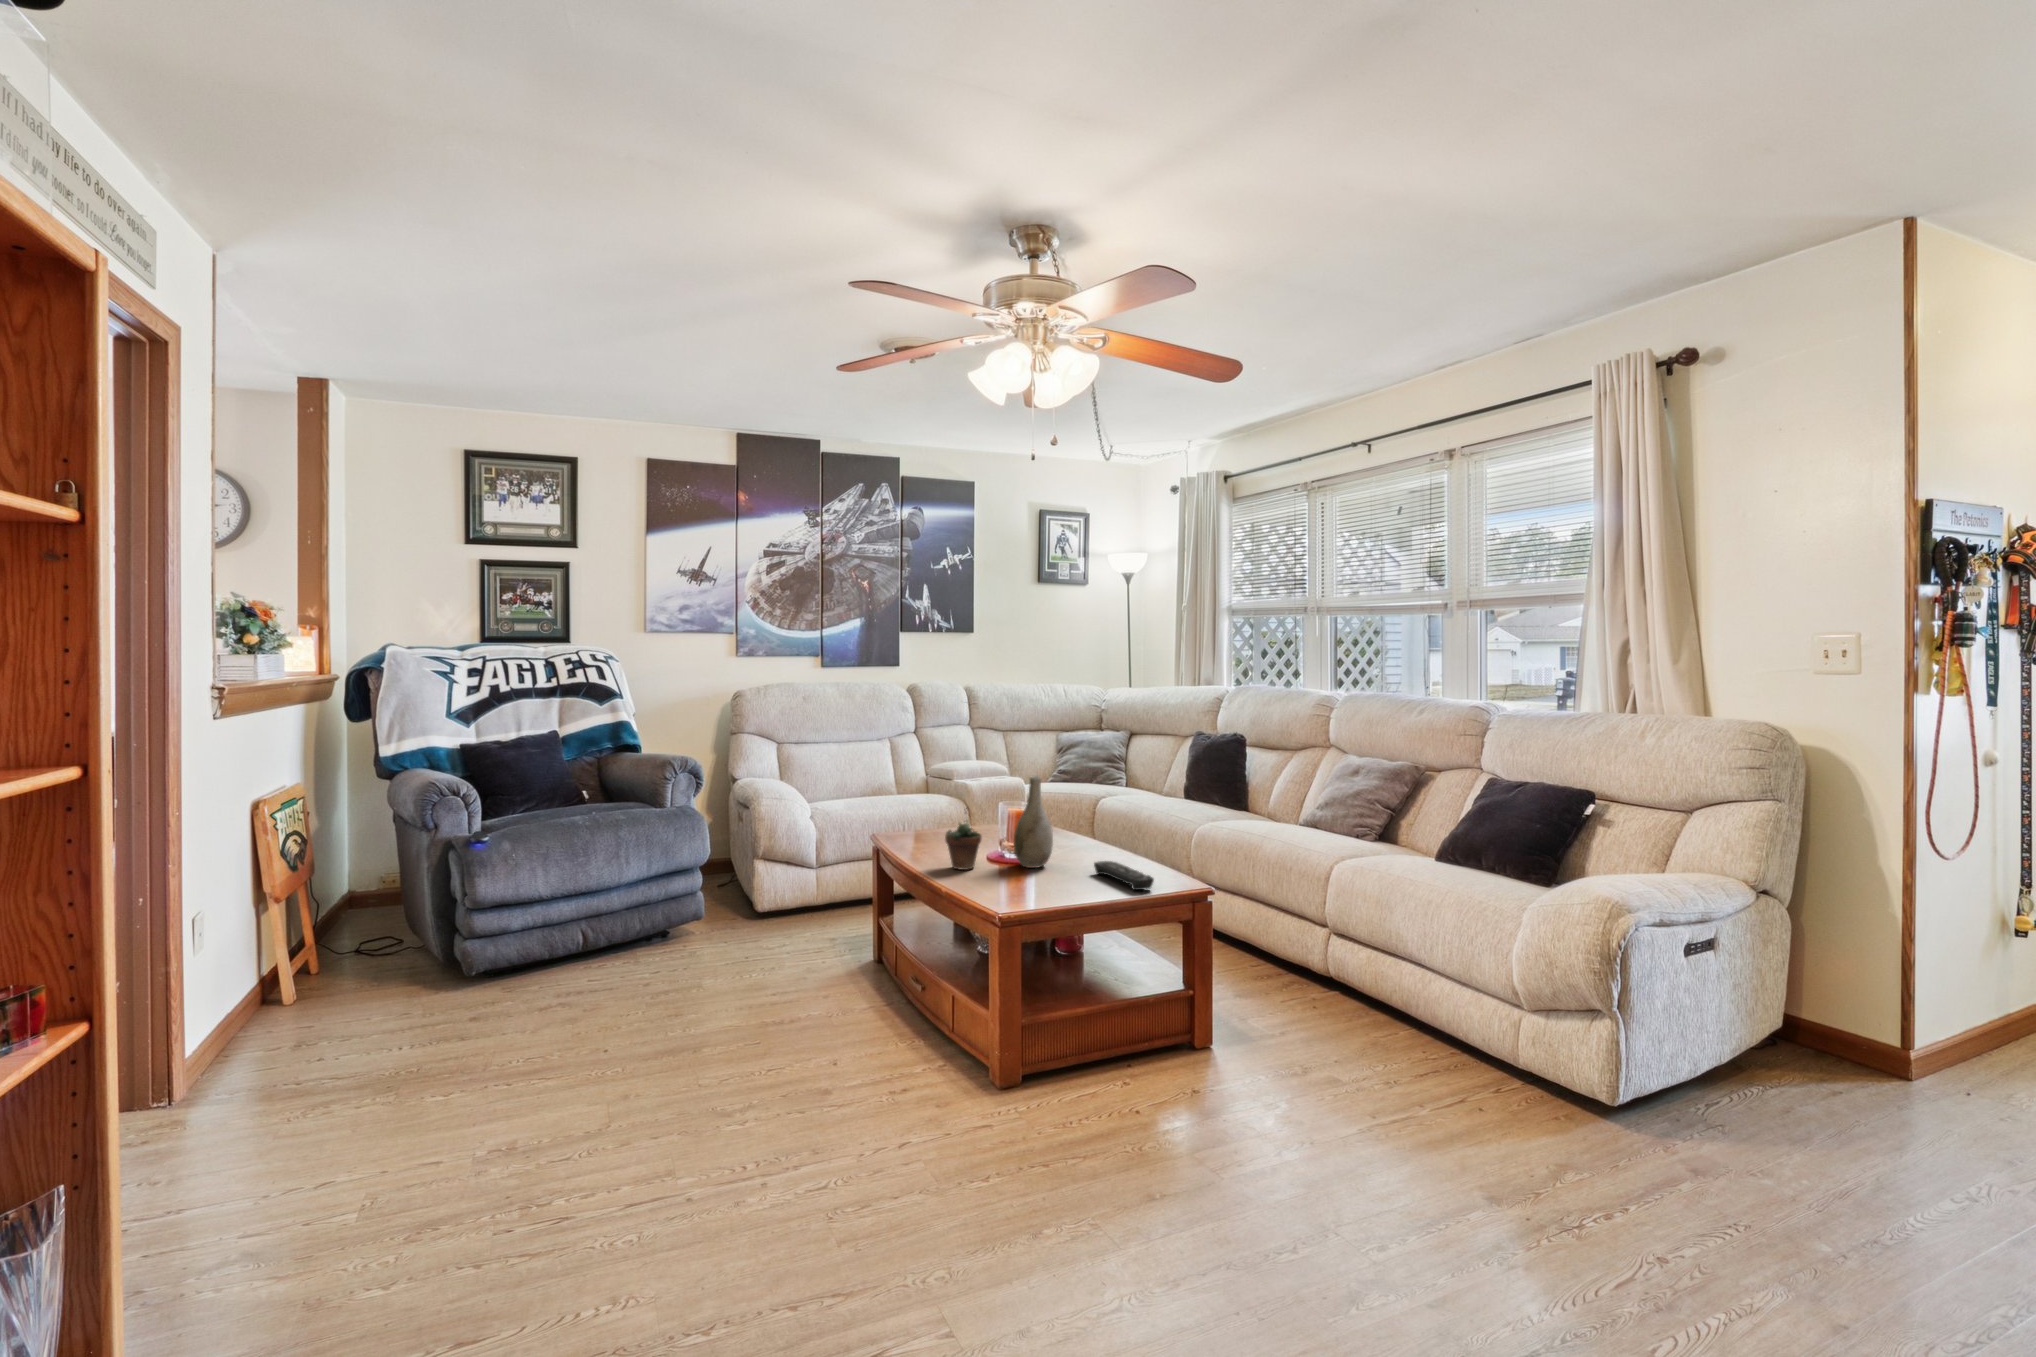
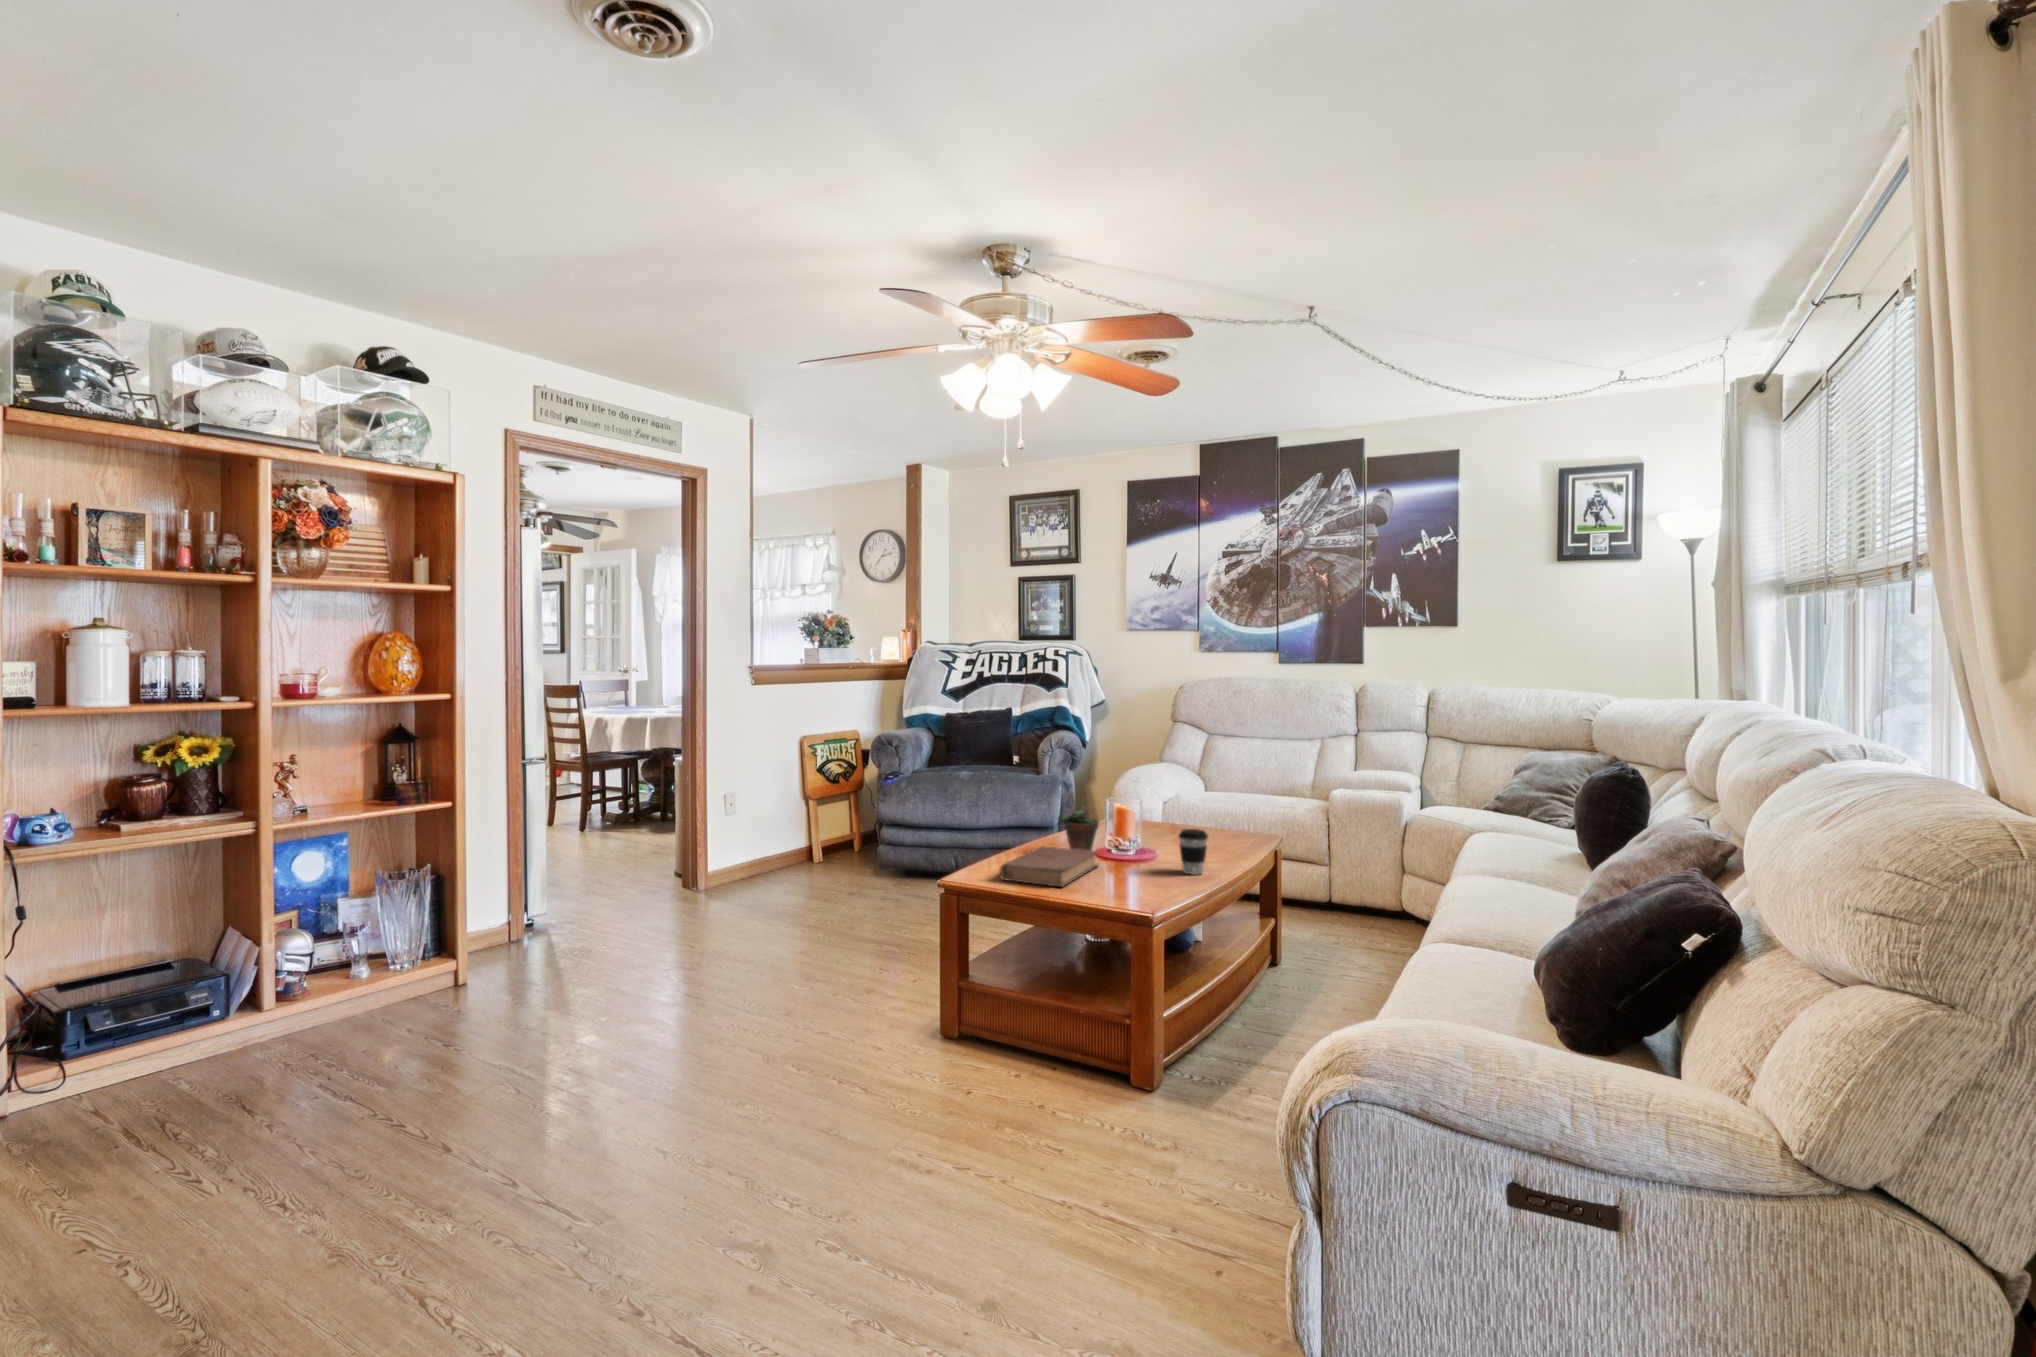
vase: present [1014,776,1053,868] -> none [1117,772,1158,866]
coffee cup: none [1072,822,1099,864] -> present [1179,829,1208,875]
book: none [959,860,1064,903] -> present [1000,846,1098,887]
remote control: present [1094,861,1154,890] -> none [1125,870,1179,903]

